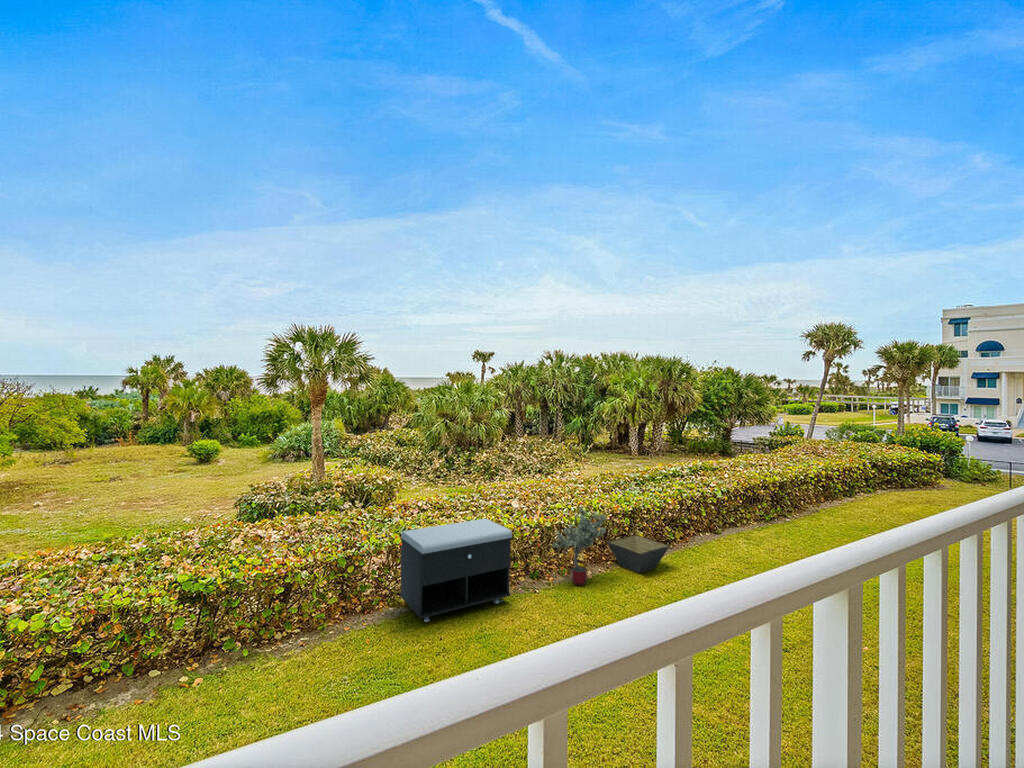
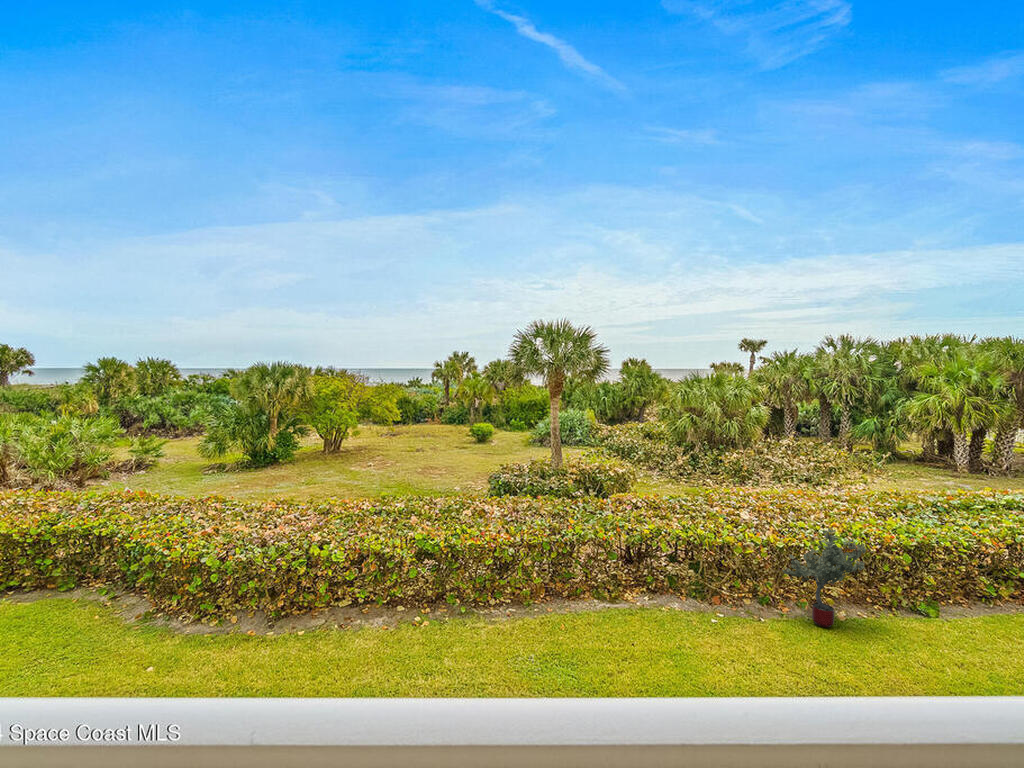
storage bench: present [401,519,512,622] -> none [604,526,725,623]
basket: present [607,535,669,573] -> none [873,580,981,632]

